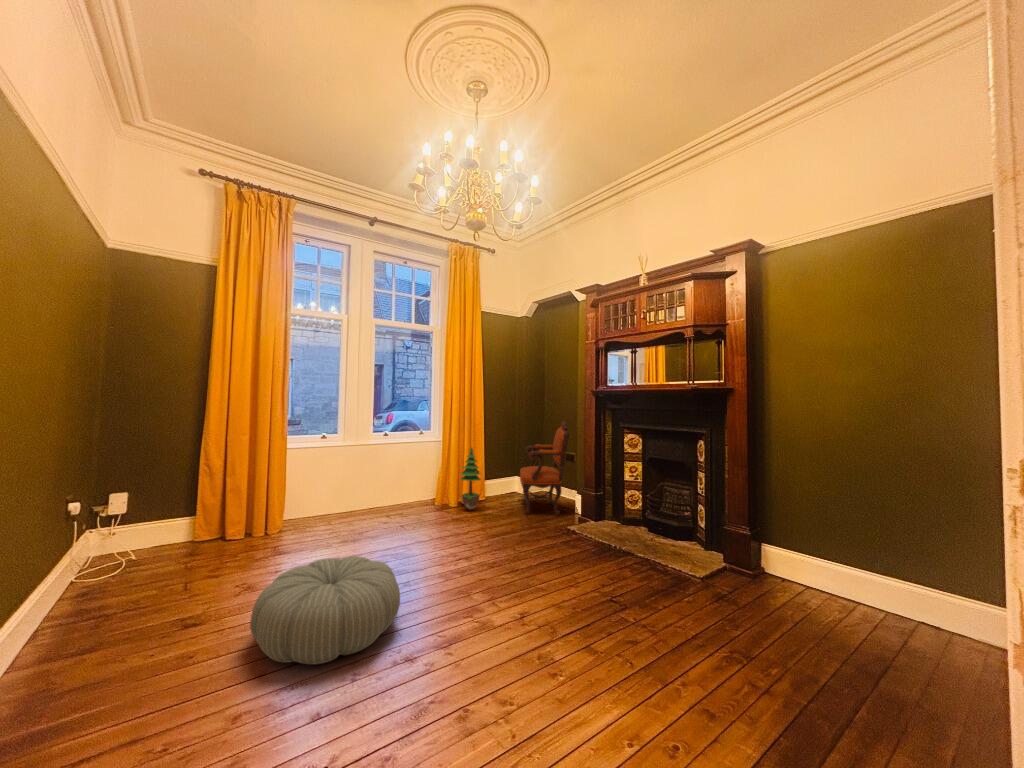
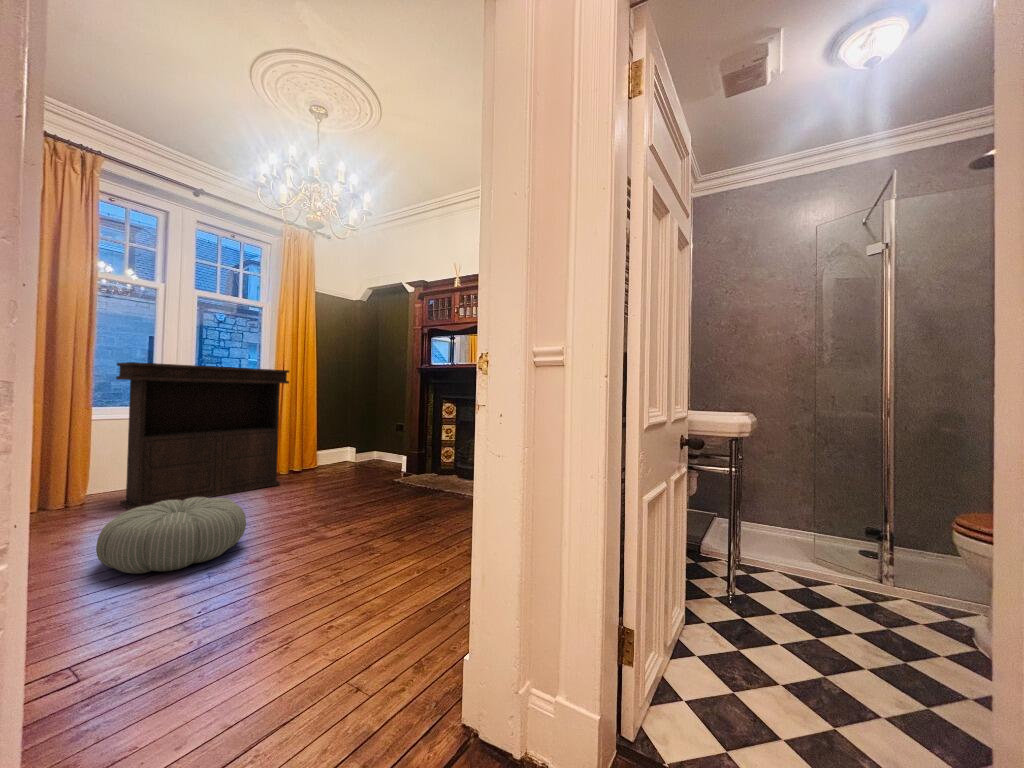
console table: none [304,395,455,548] -> present [116,362,289,510]
armchair: present [520,421,569,515] -> none [353,395,397,475]
potted tree: present [461,447,481,510] -> none [292,417,316,475]

